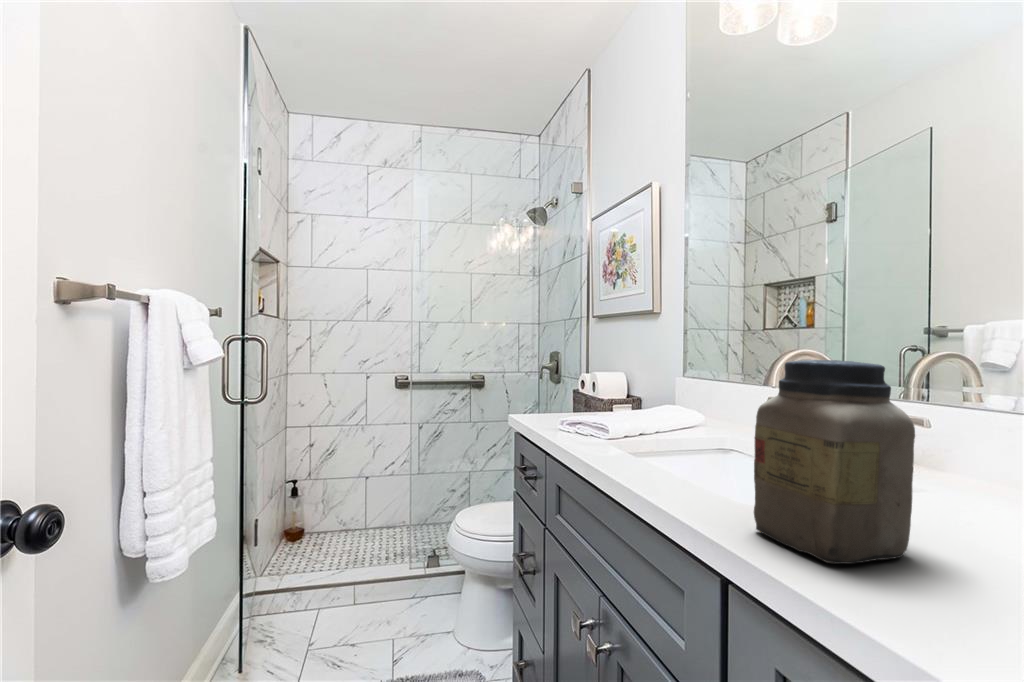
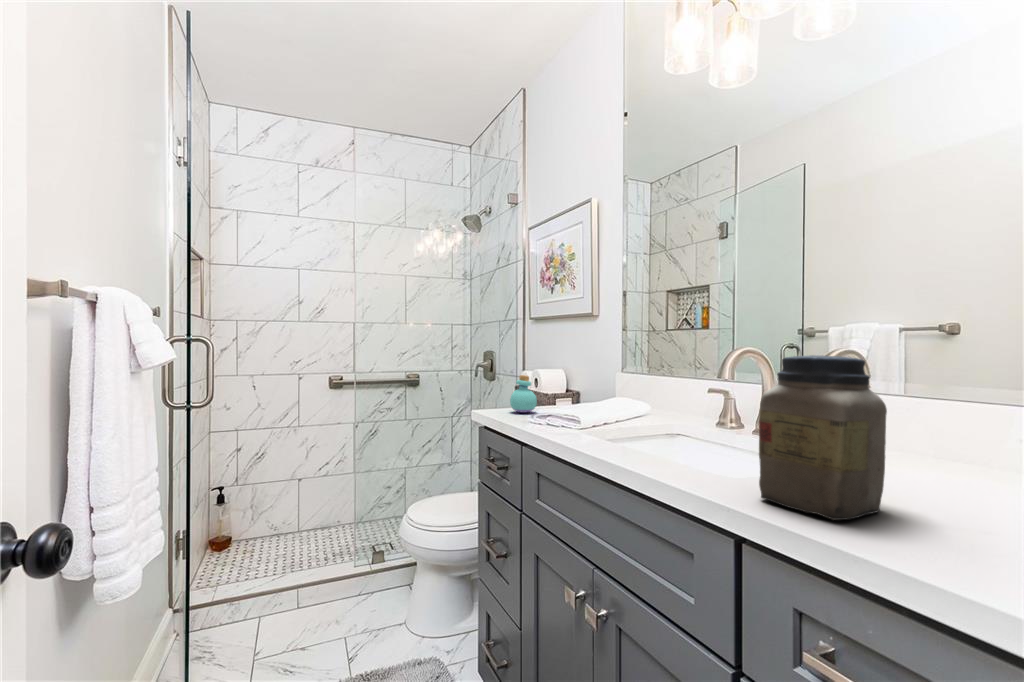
perfume bottle: none [550,378,579,419] -> present [510,375,537,413]

